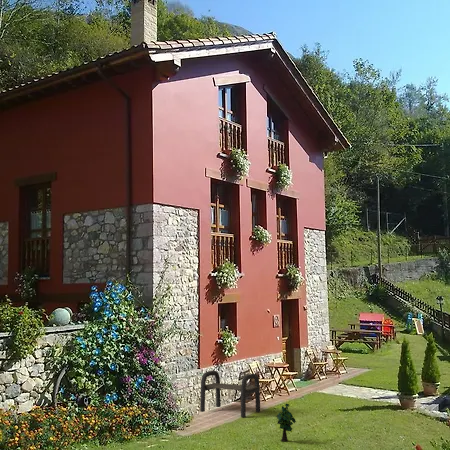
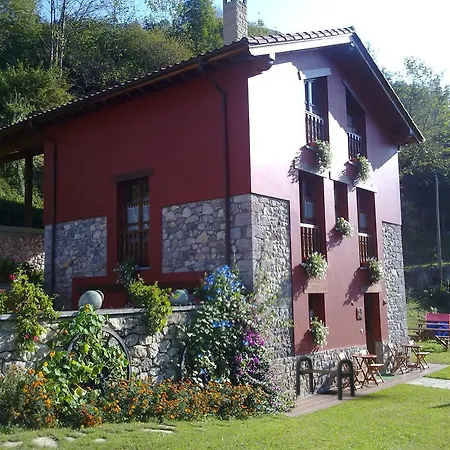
decorative plant: present [276,404,296,442] -> none [379,382,400,418]

